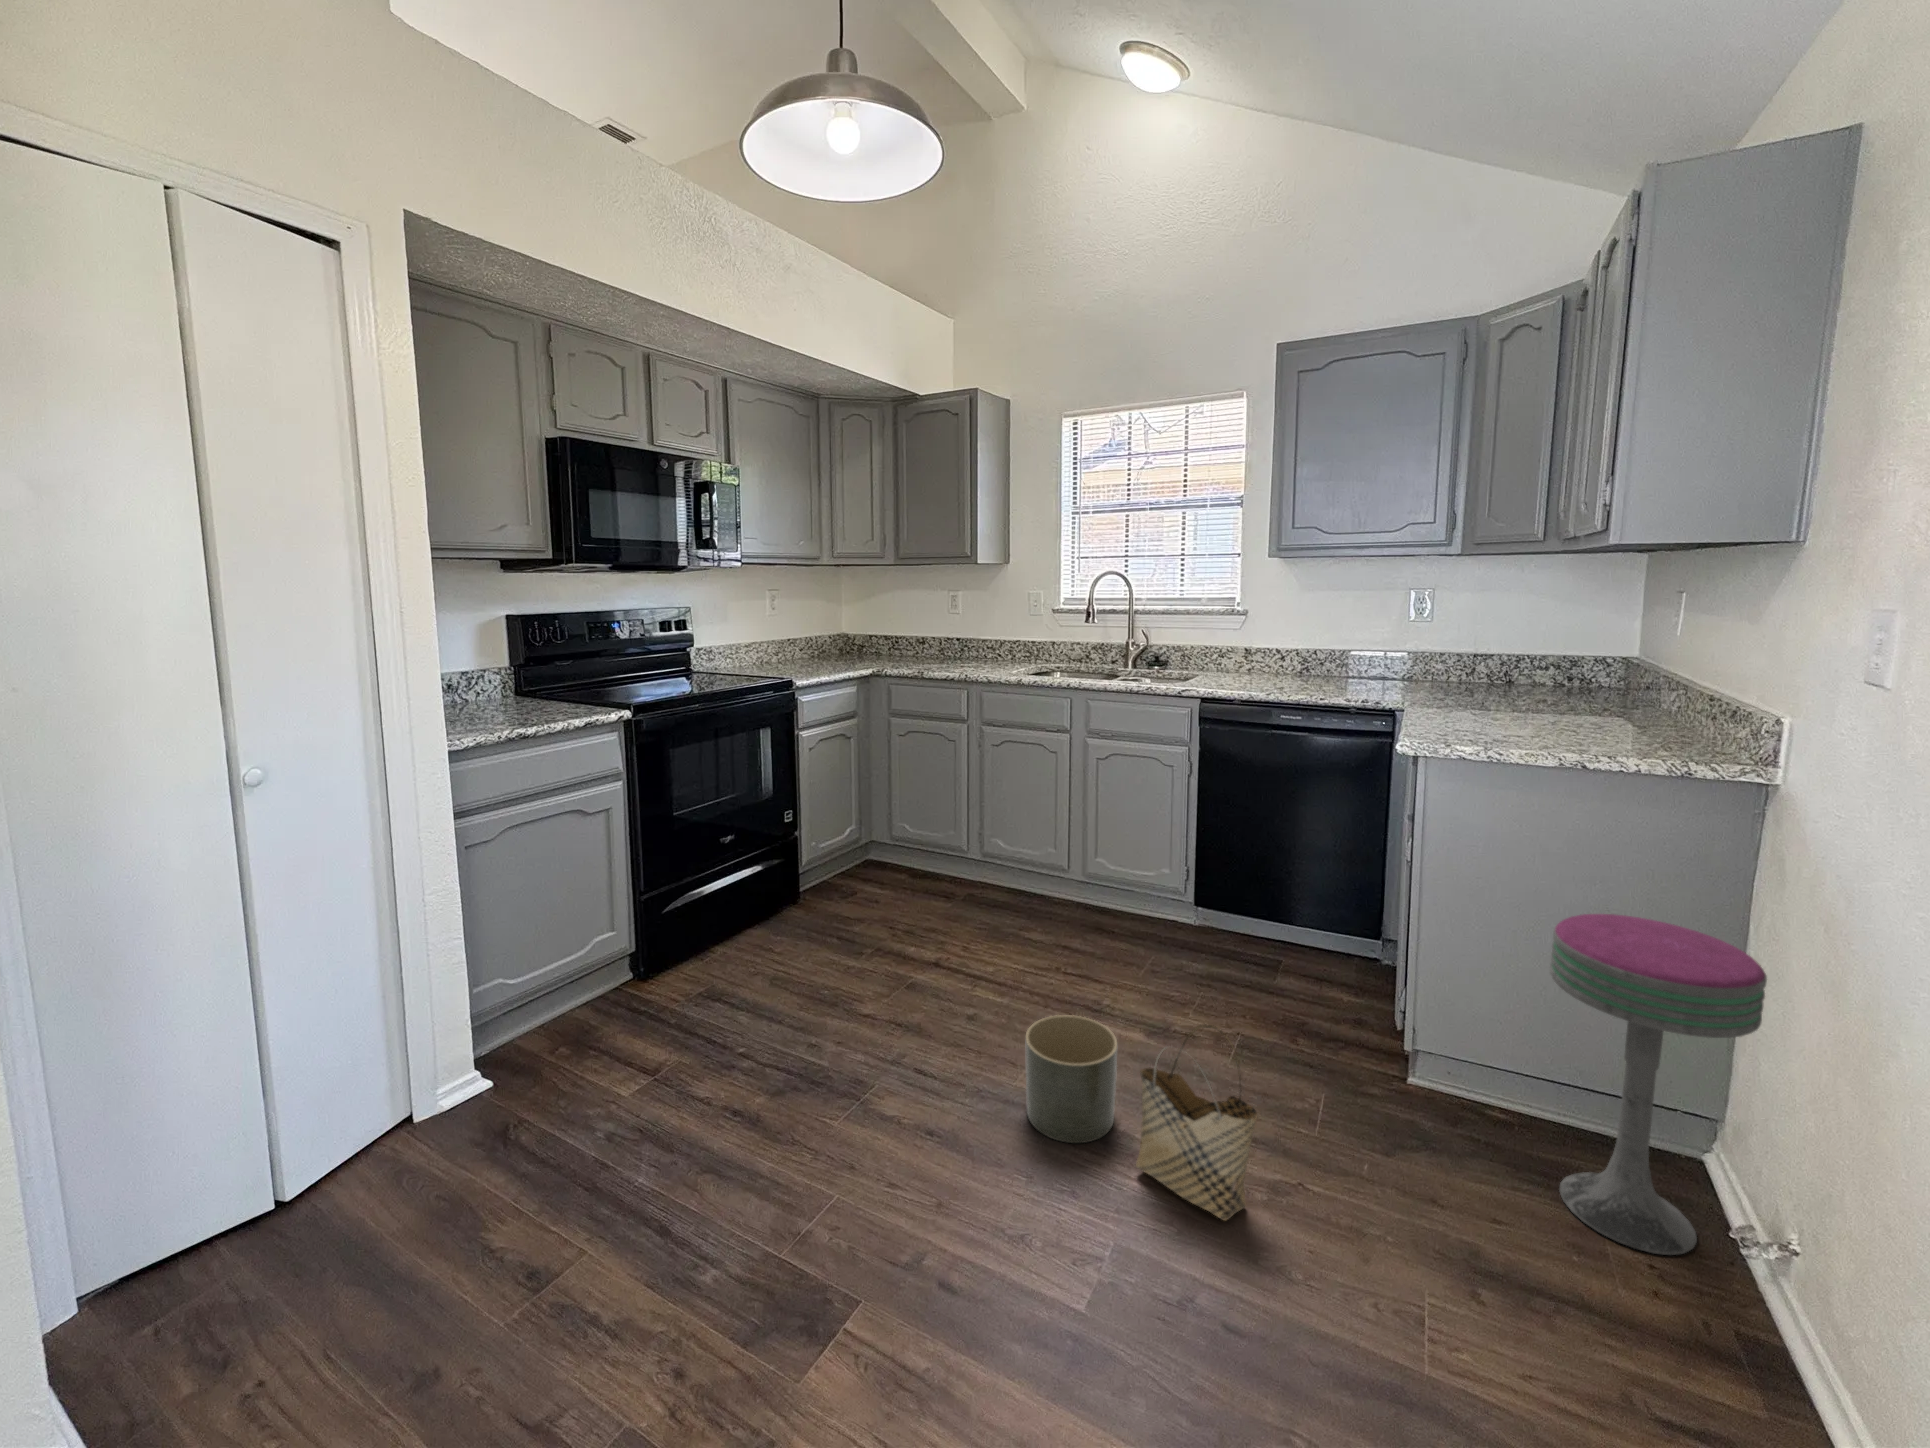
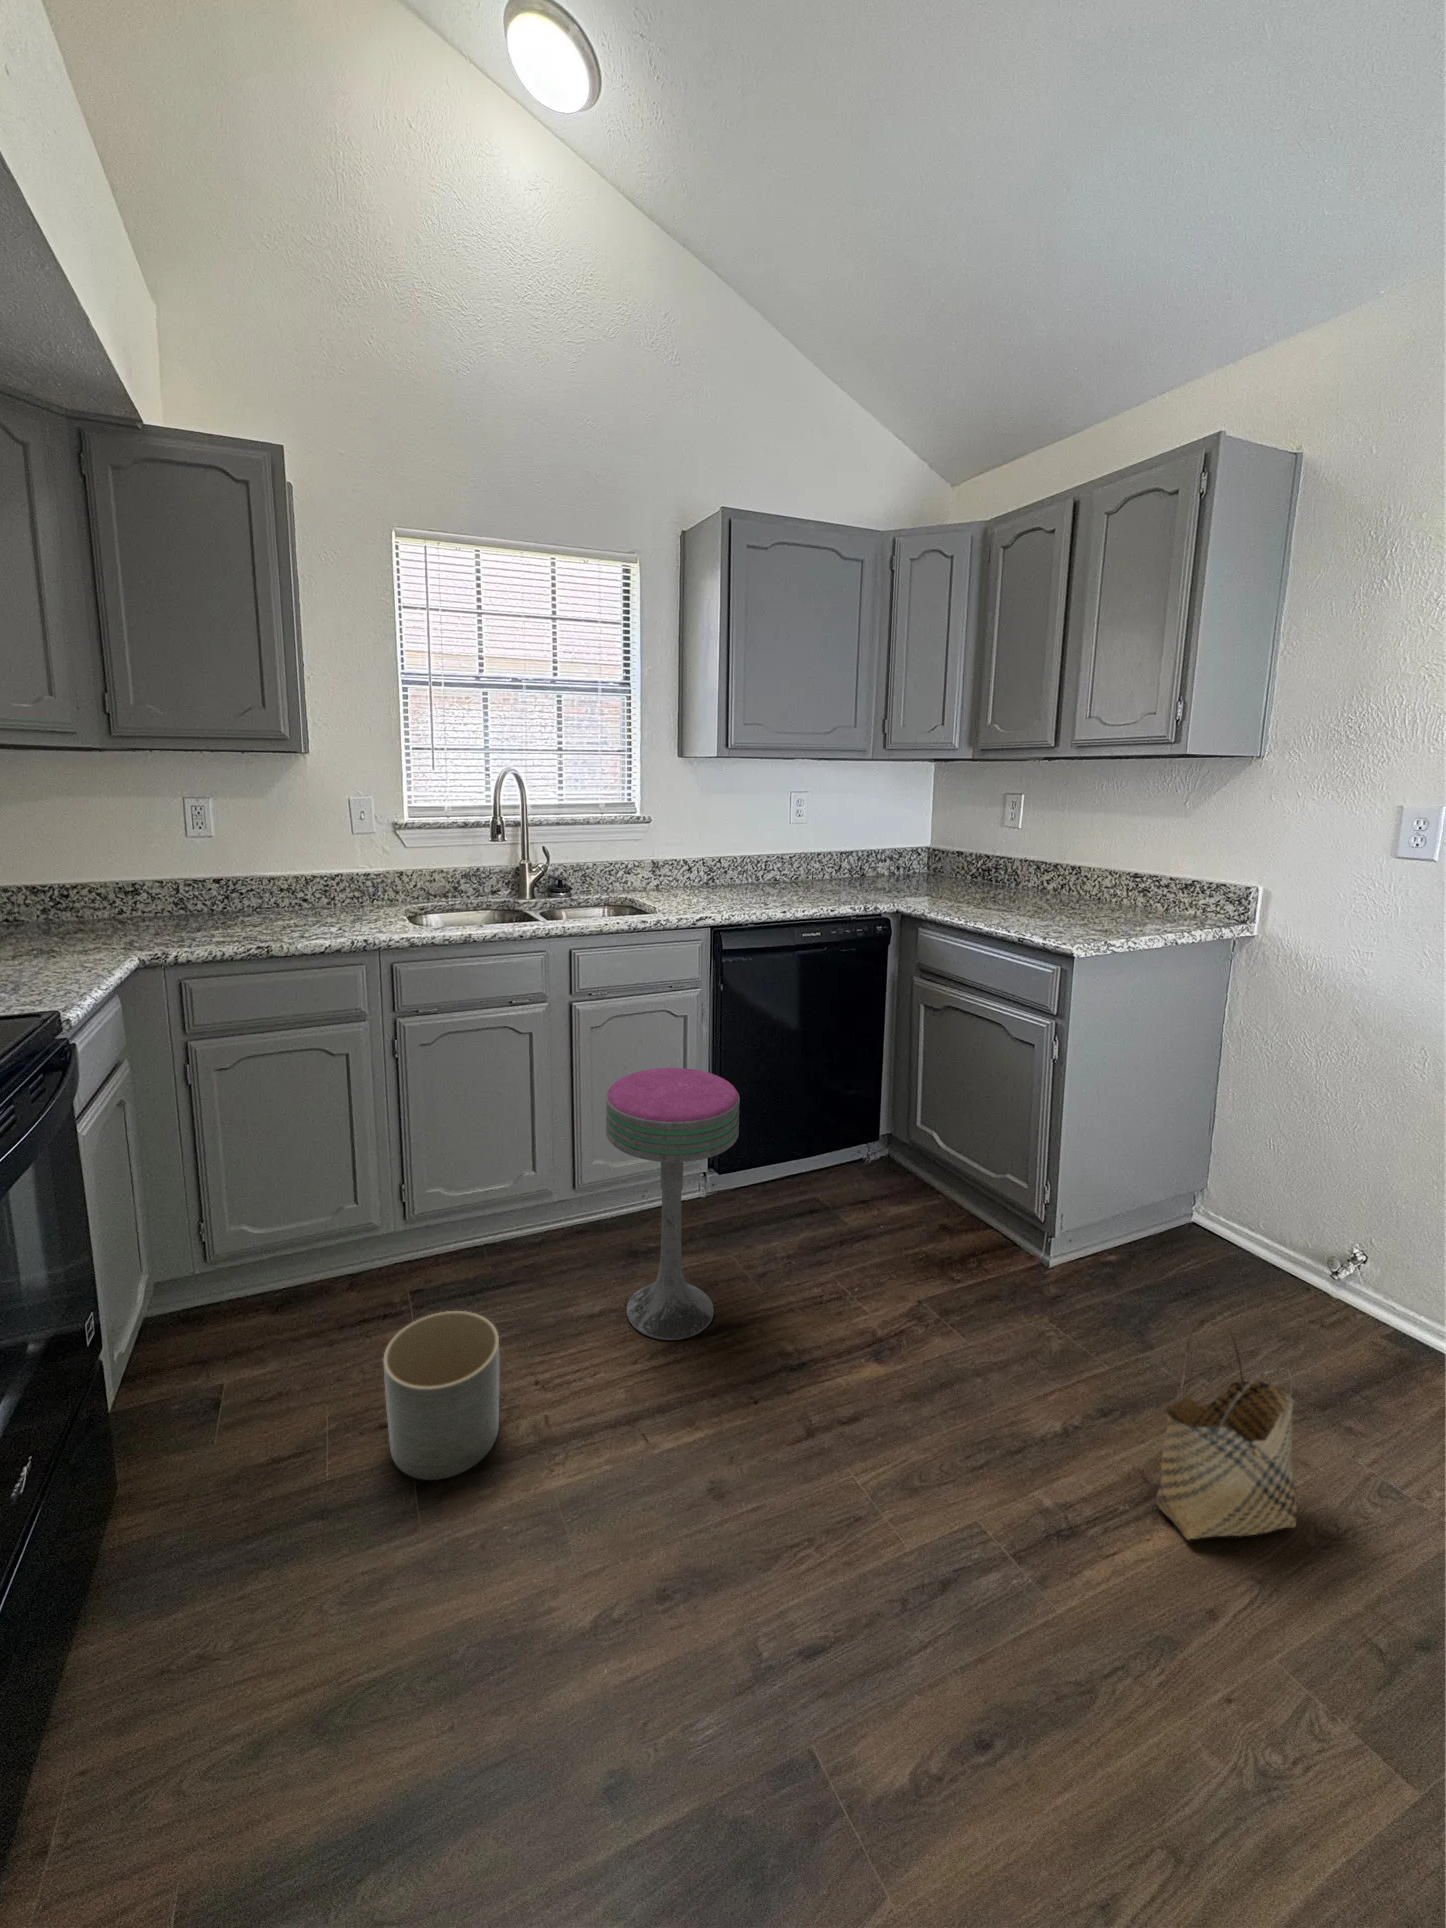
bar stool: present [1550,914,1767,1255] -> present [606,1068,740,1340]
planter: present [1026,1015,1117,1143] -> present [383,1311,499,1480]

